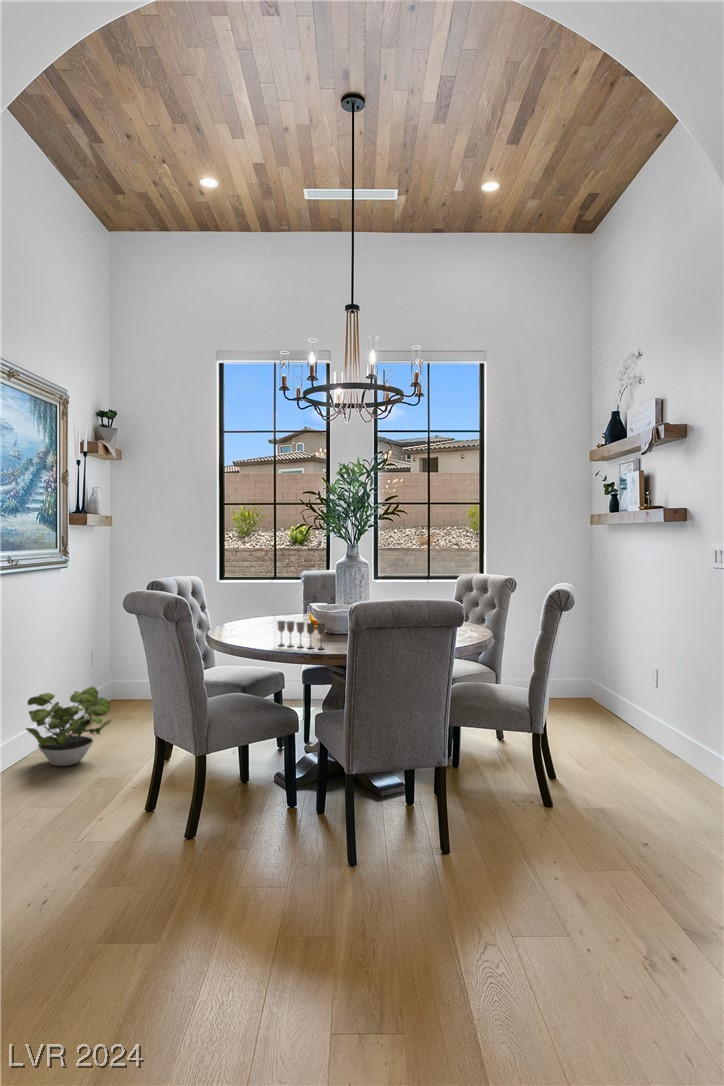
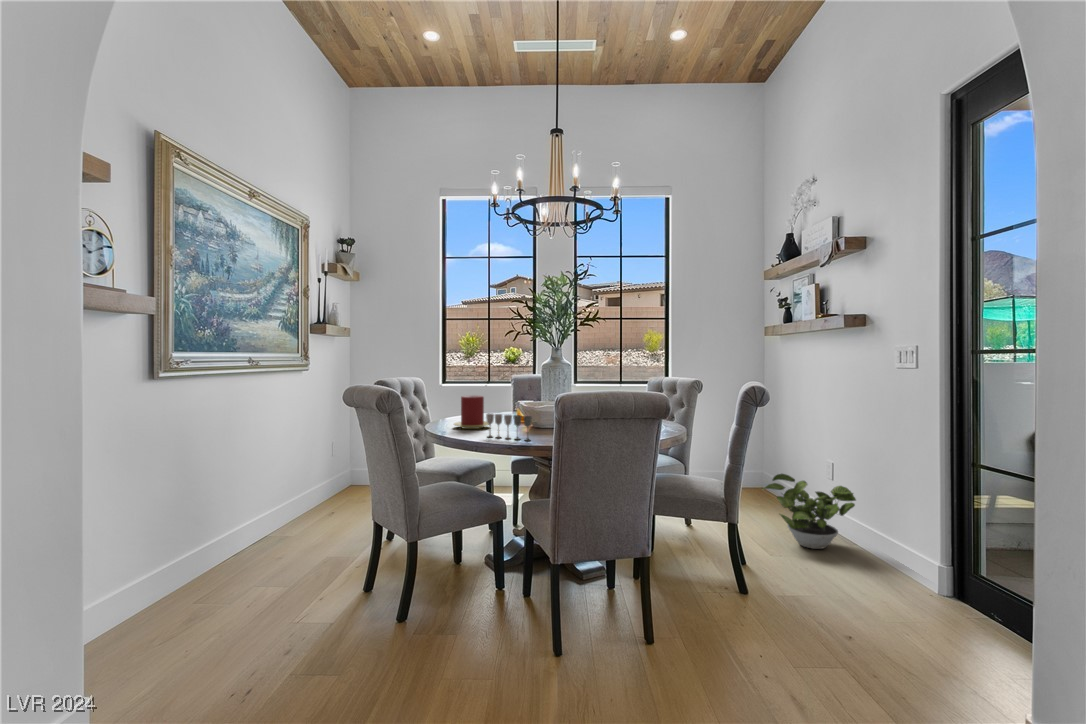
candle: none [241,600,281,636] -> present [454,395,489,429]
potted plant: present [26,687,111,766] -> present [764,474,856,549]

